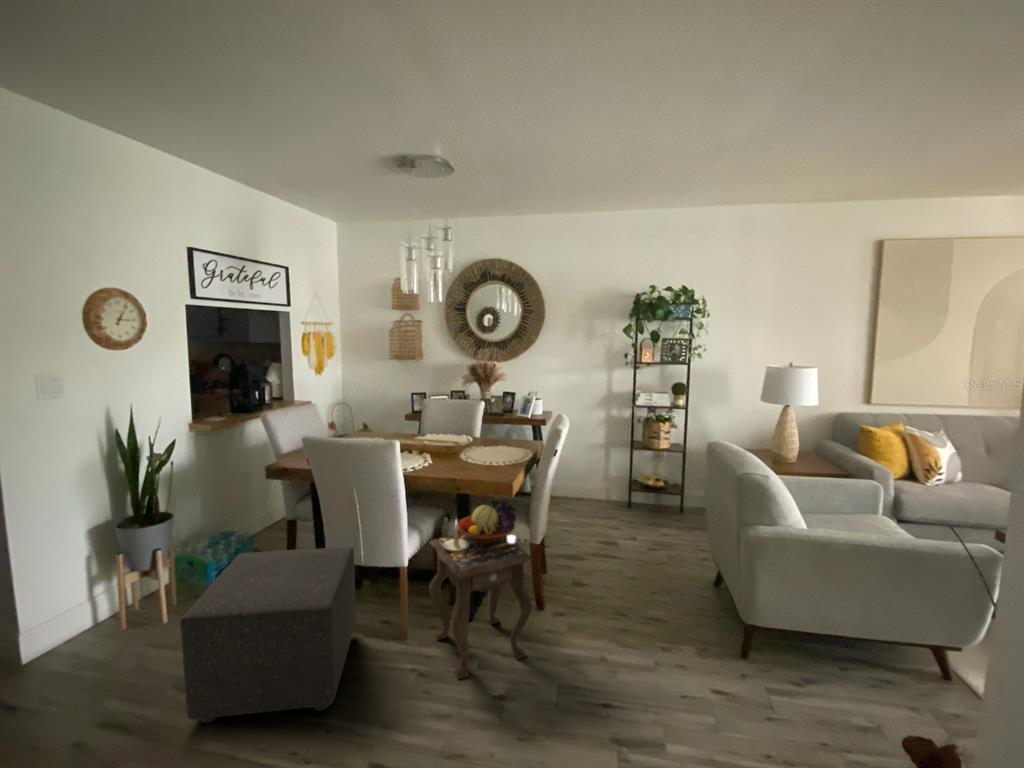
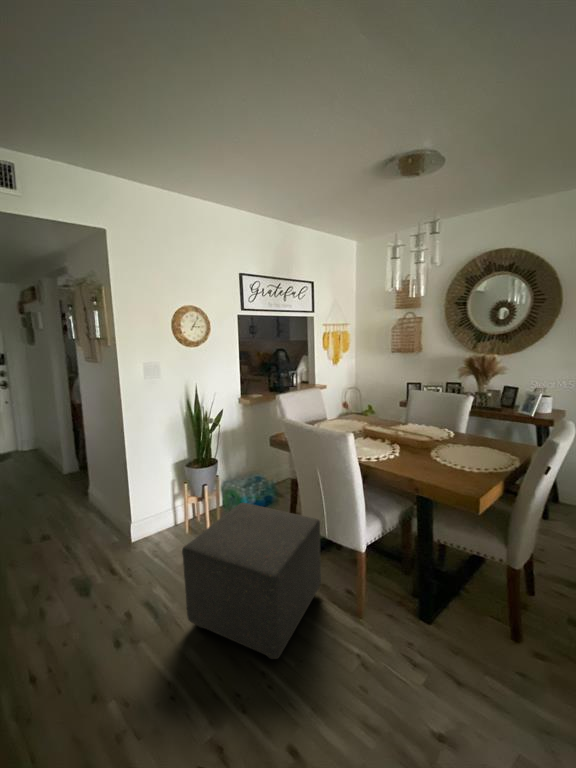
side table: present [429,500,532,679] -> none [383,505,498,700]

